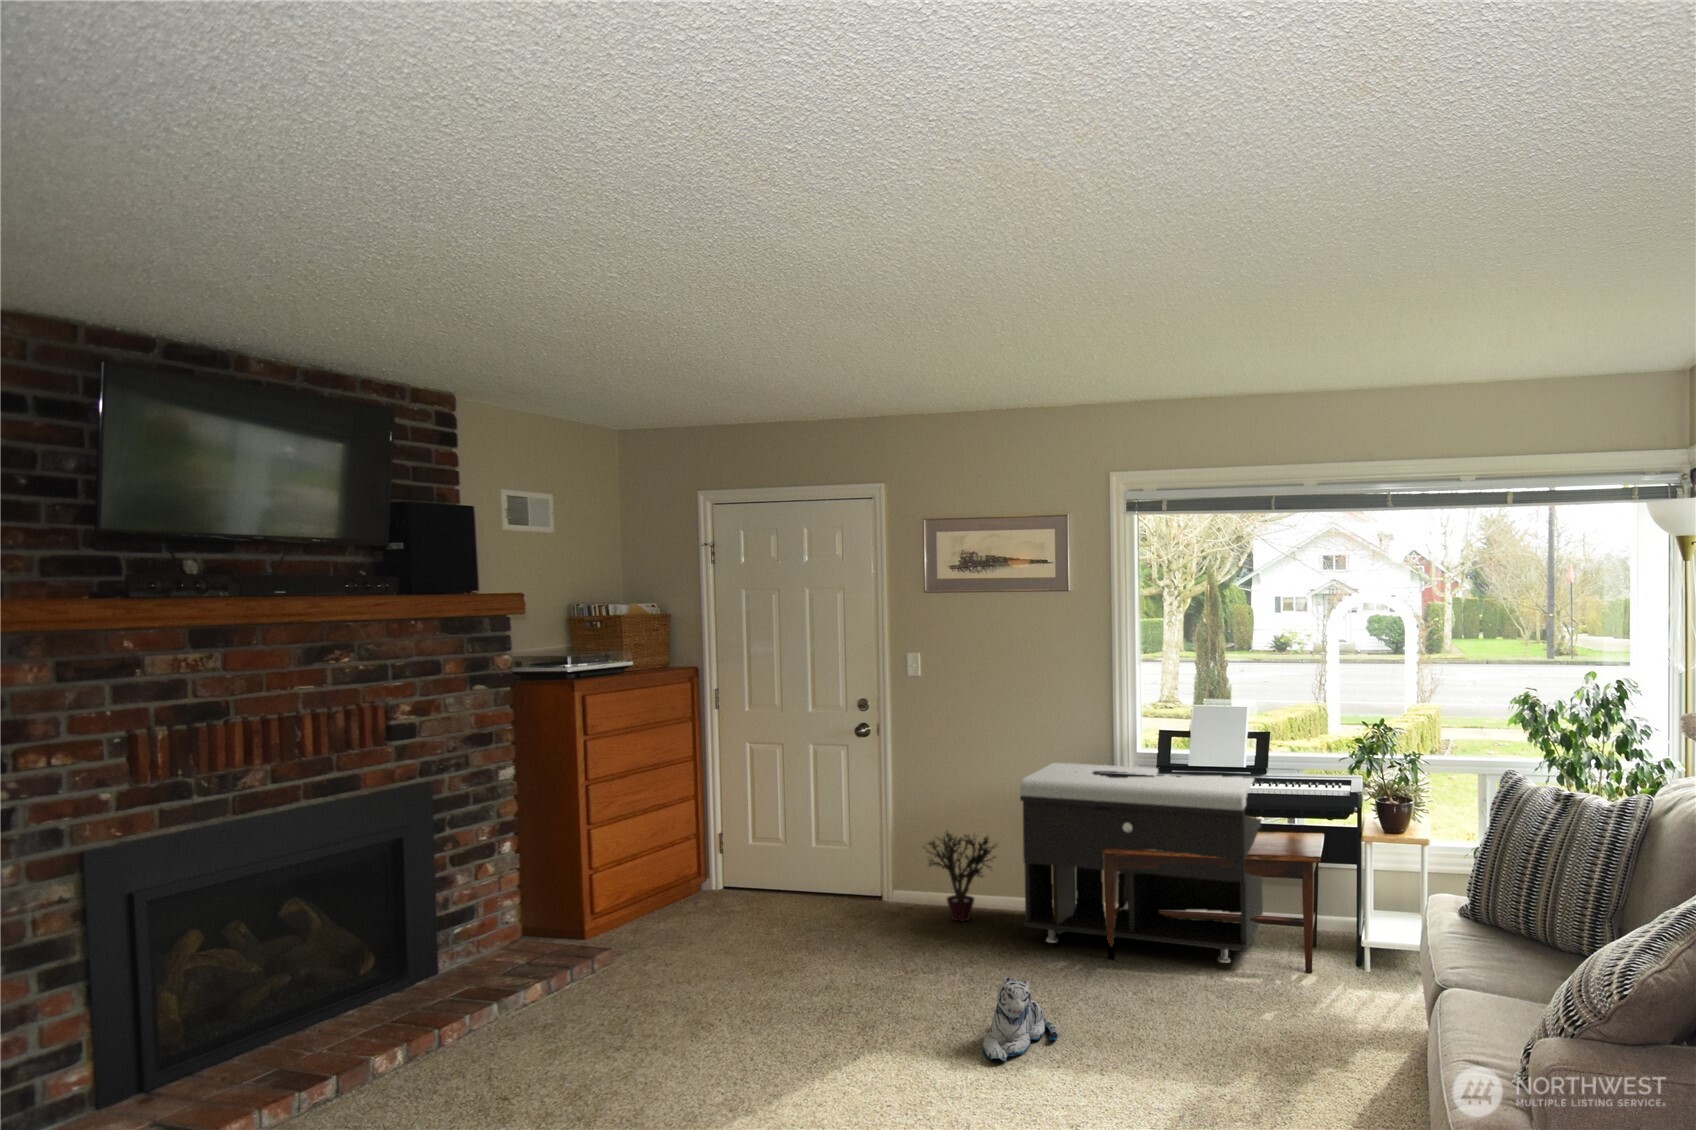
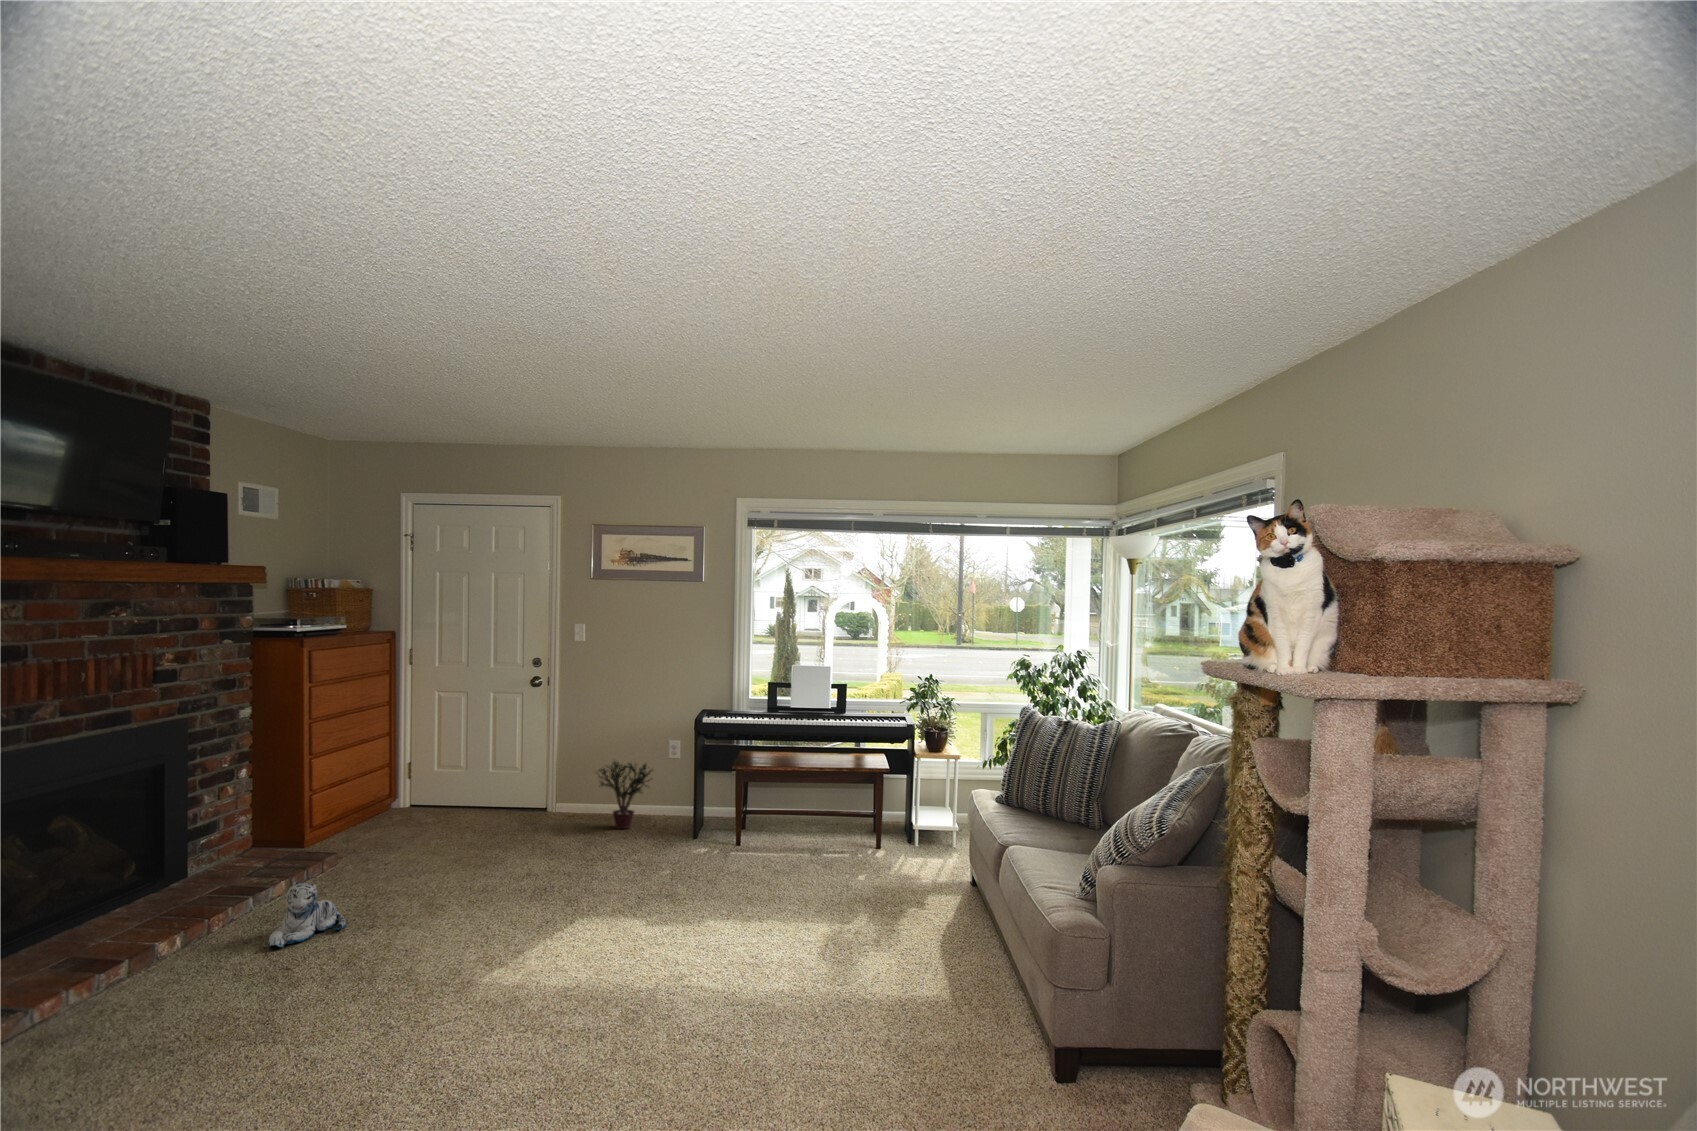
storage bench: present [1020,763,1263,963] -> none [674,707,847,846]
plush toy: present [983,977,1058,1061] -> present [268,882,346,947]

